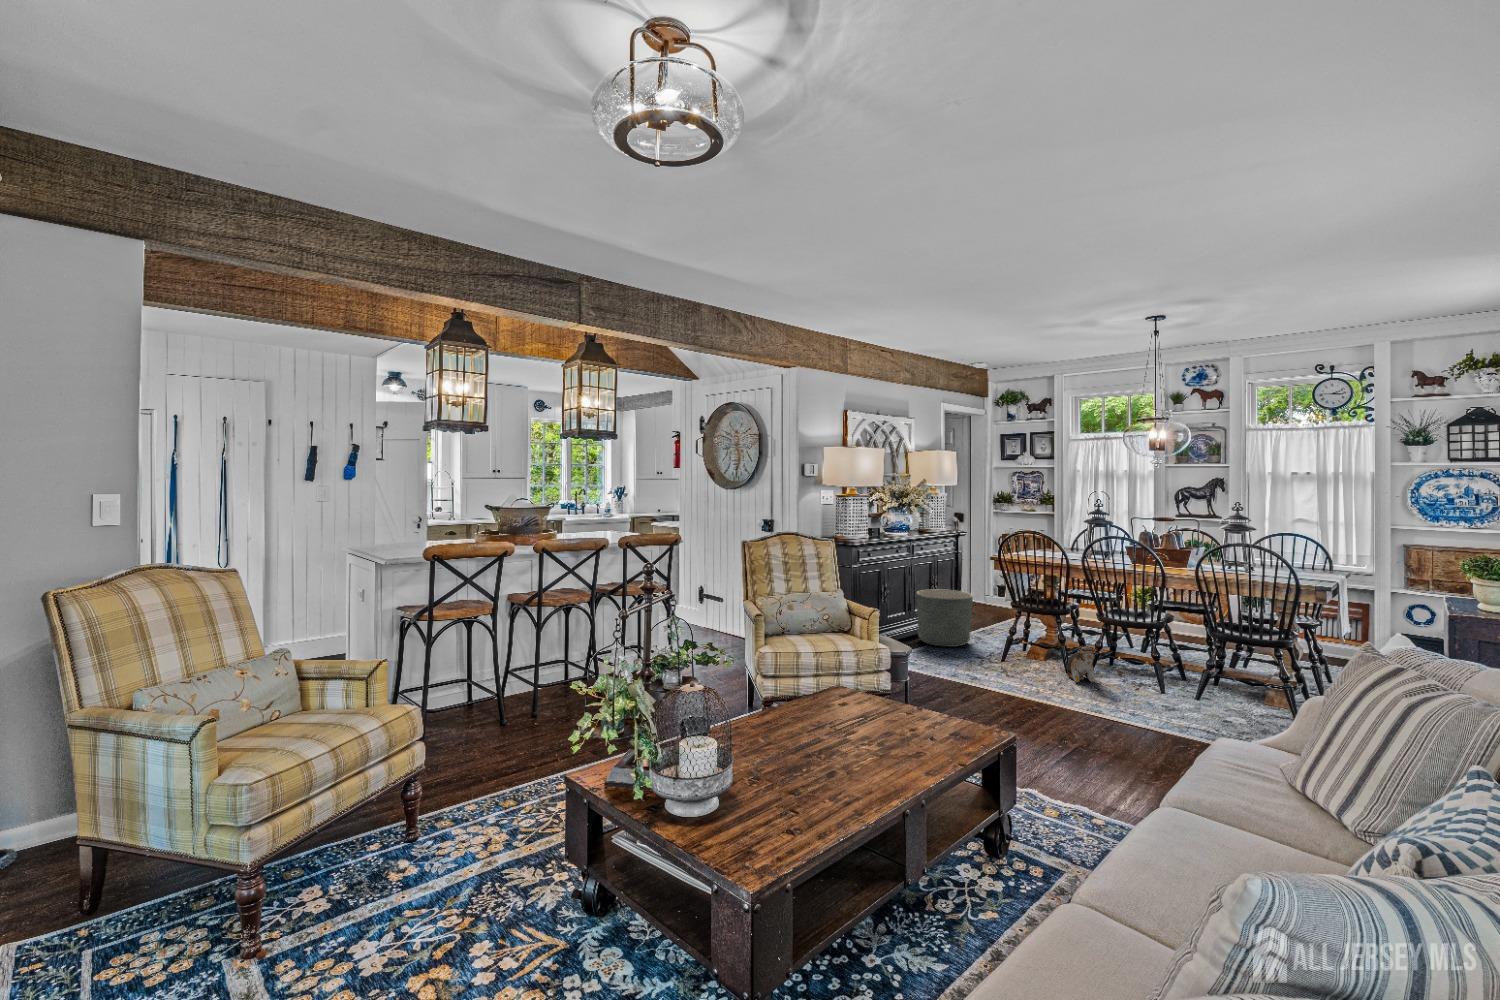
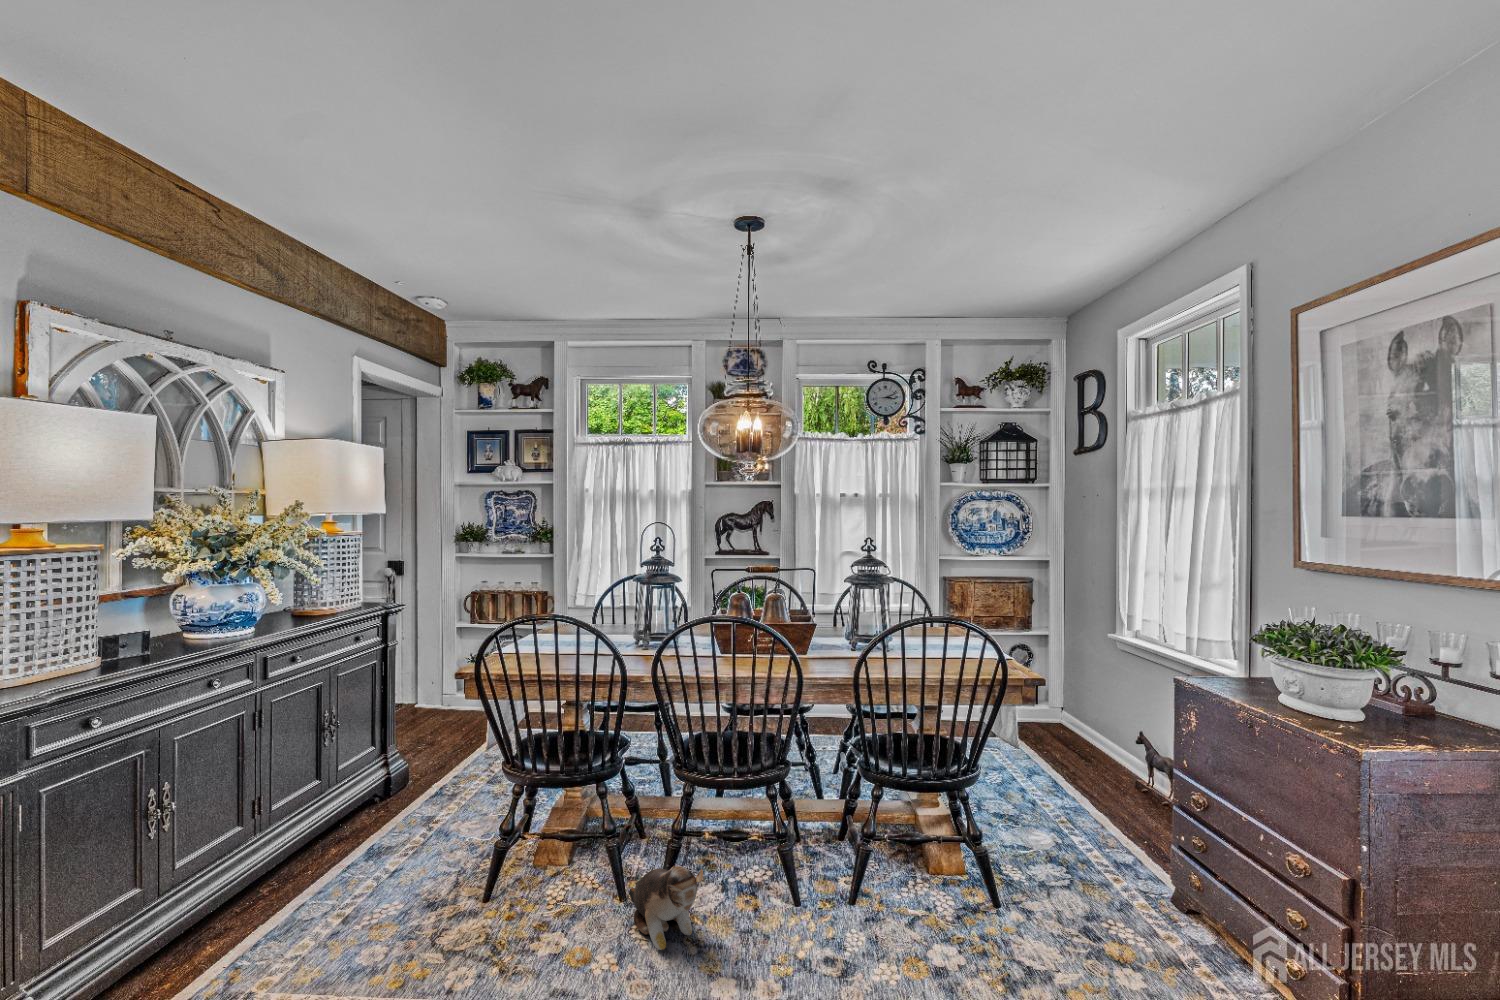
planter: present [917,589,973,647] -> none [277,740,420,898]

